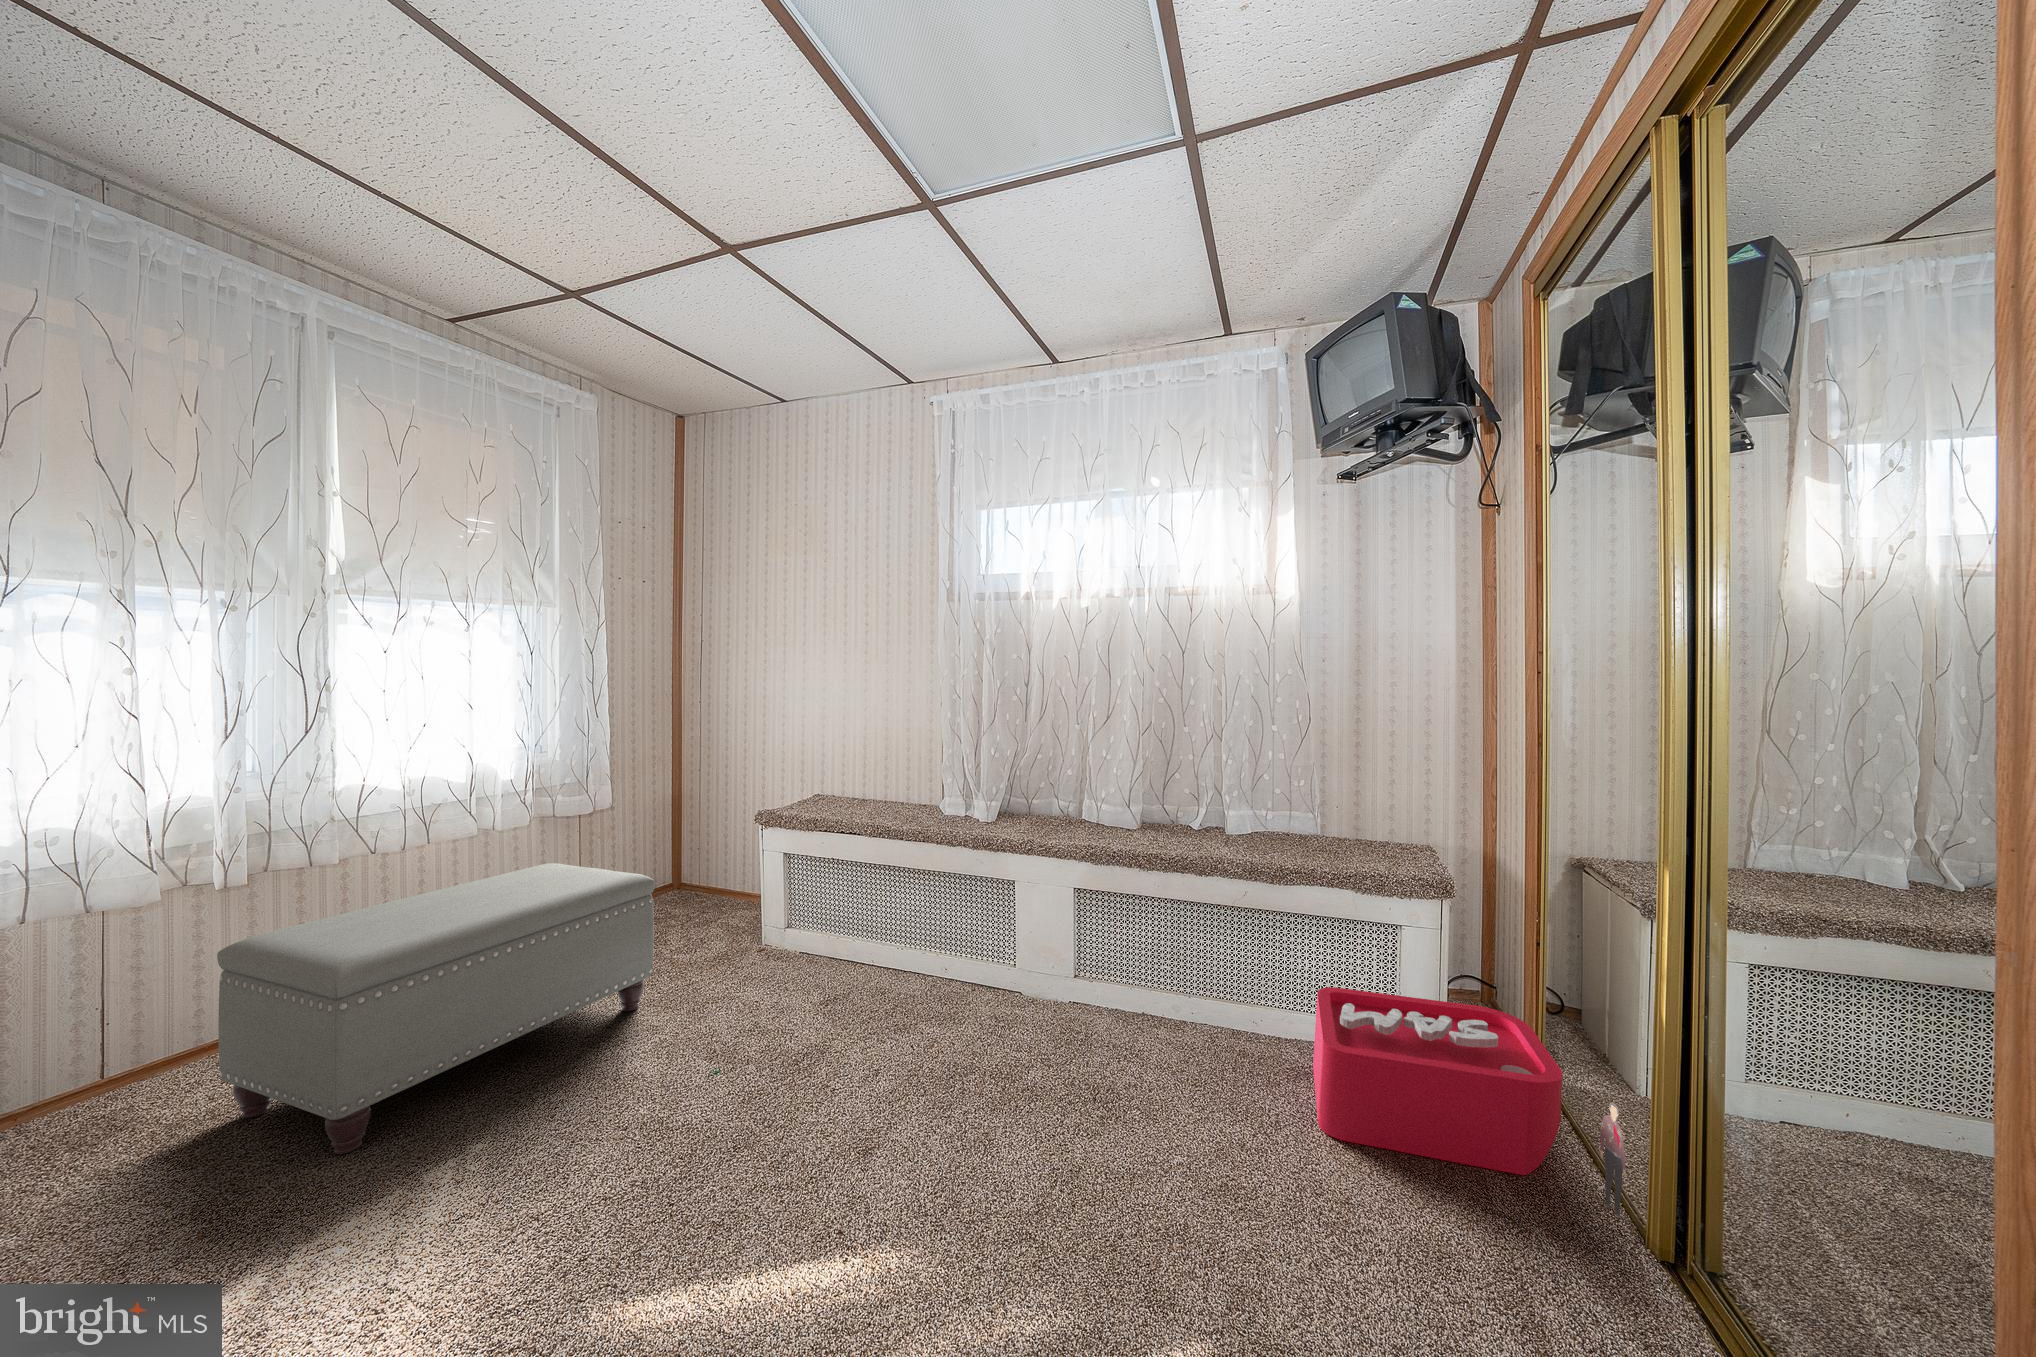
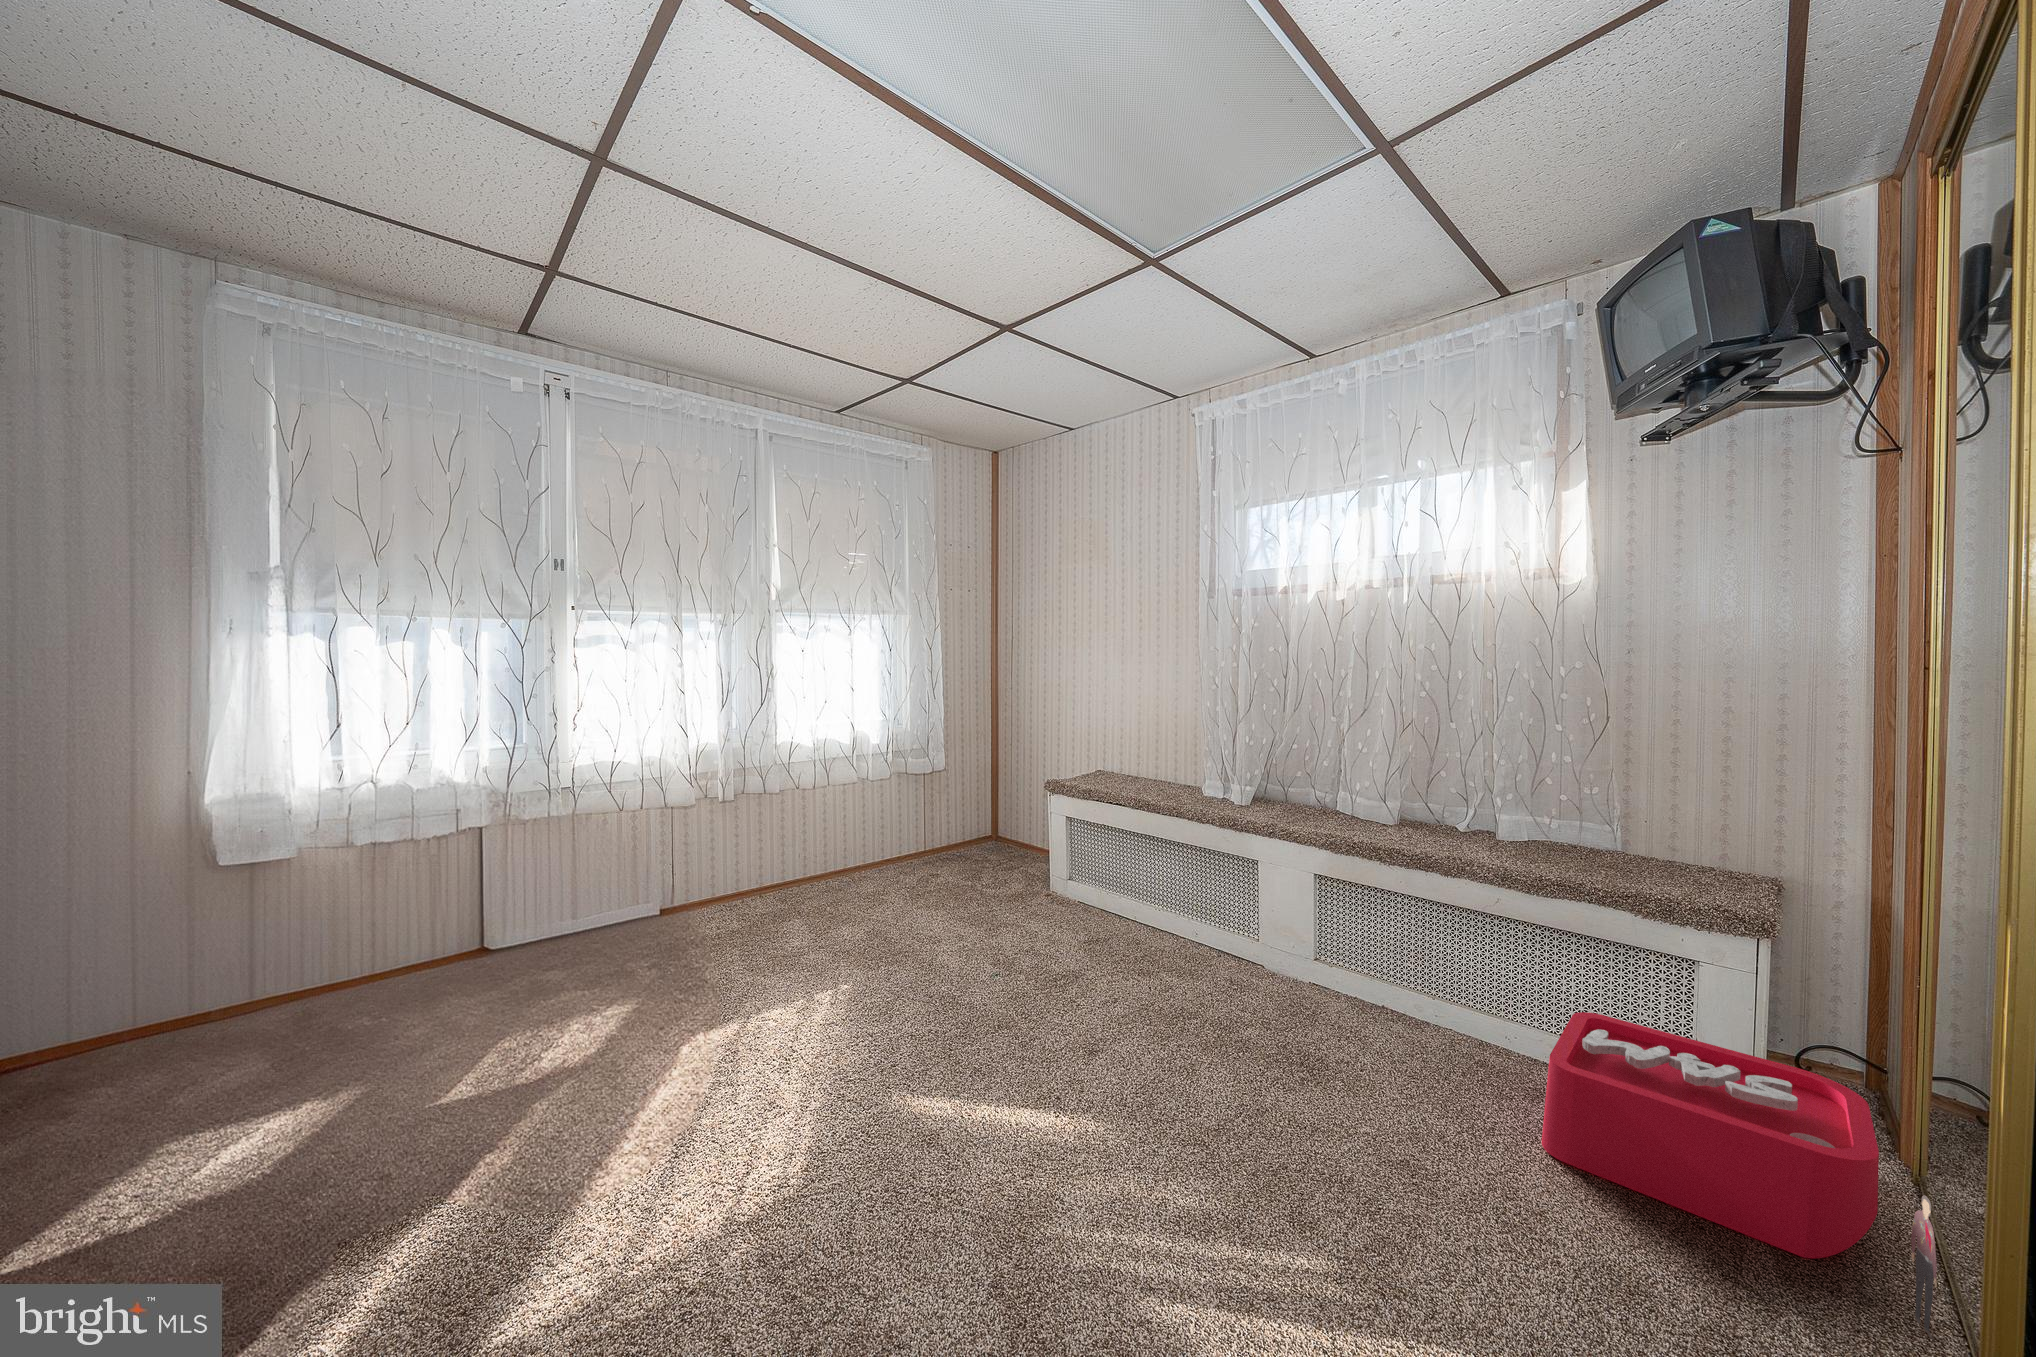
ottoman: present [217,863,655,1154] -> none [719,806,965,975]

